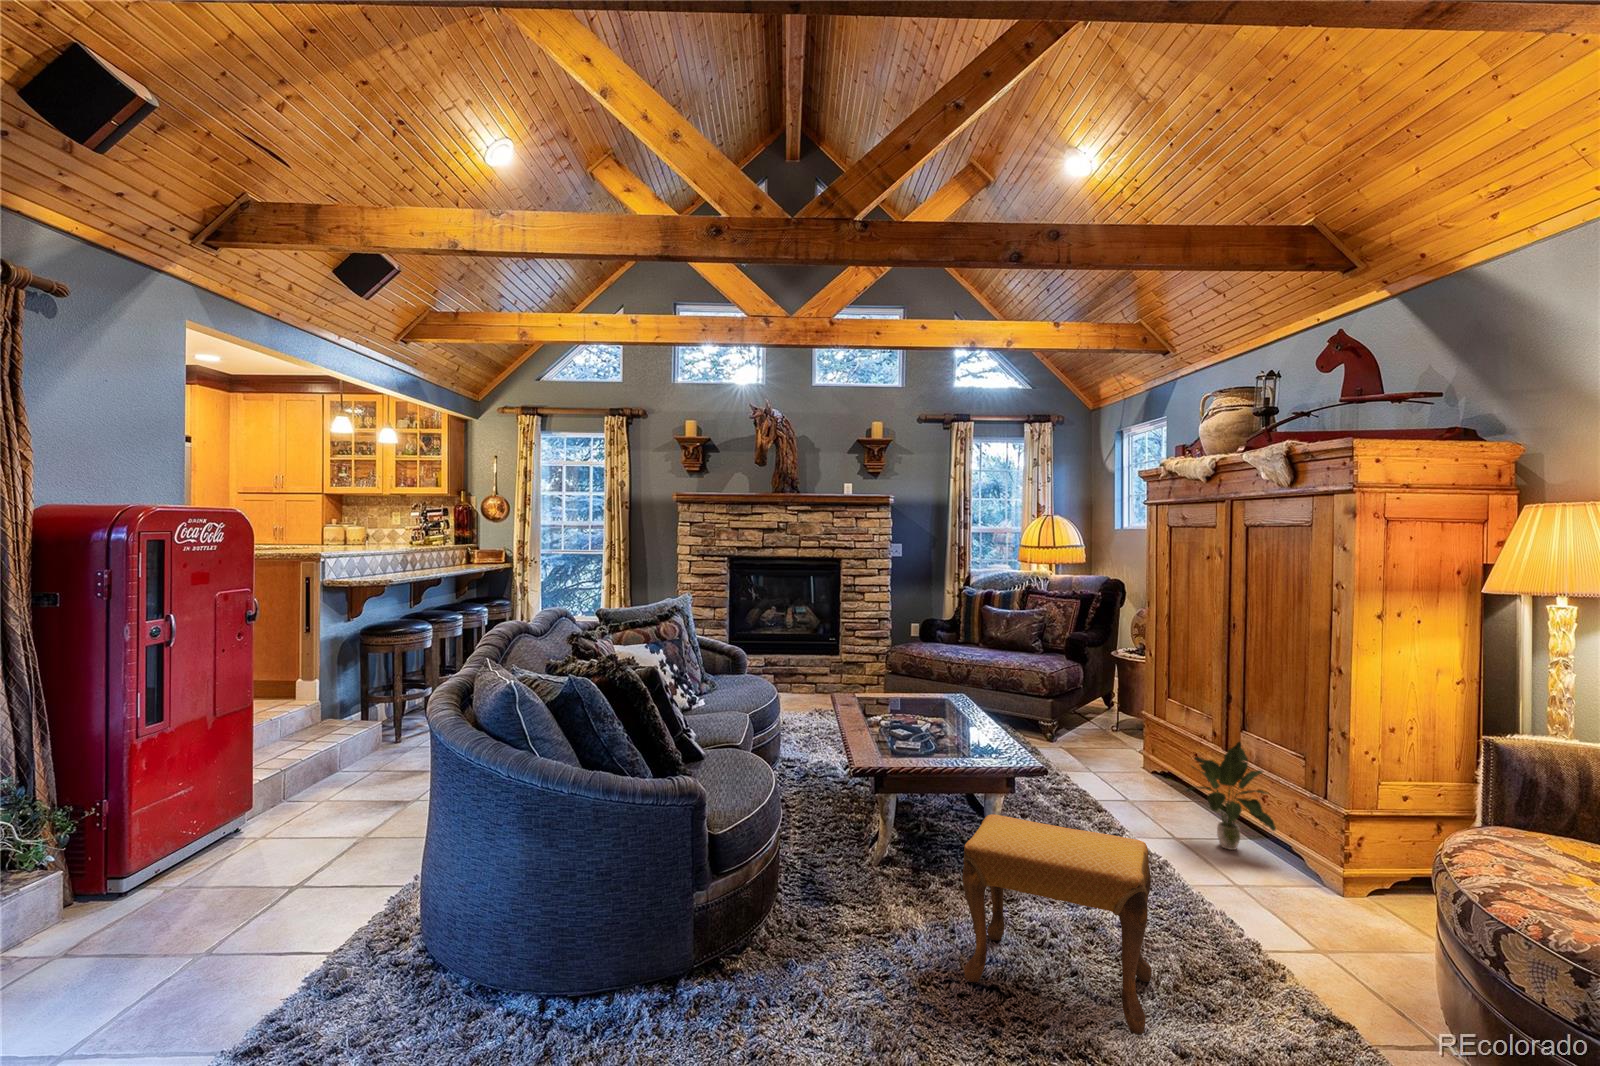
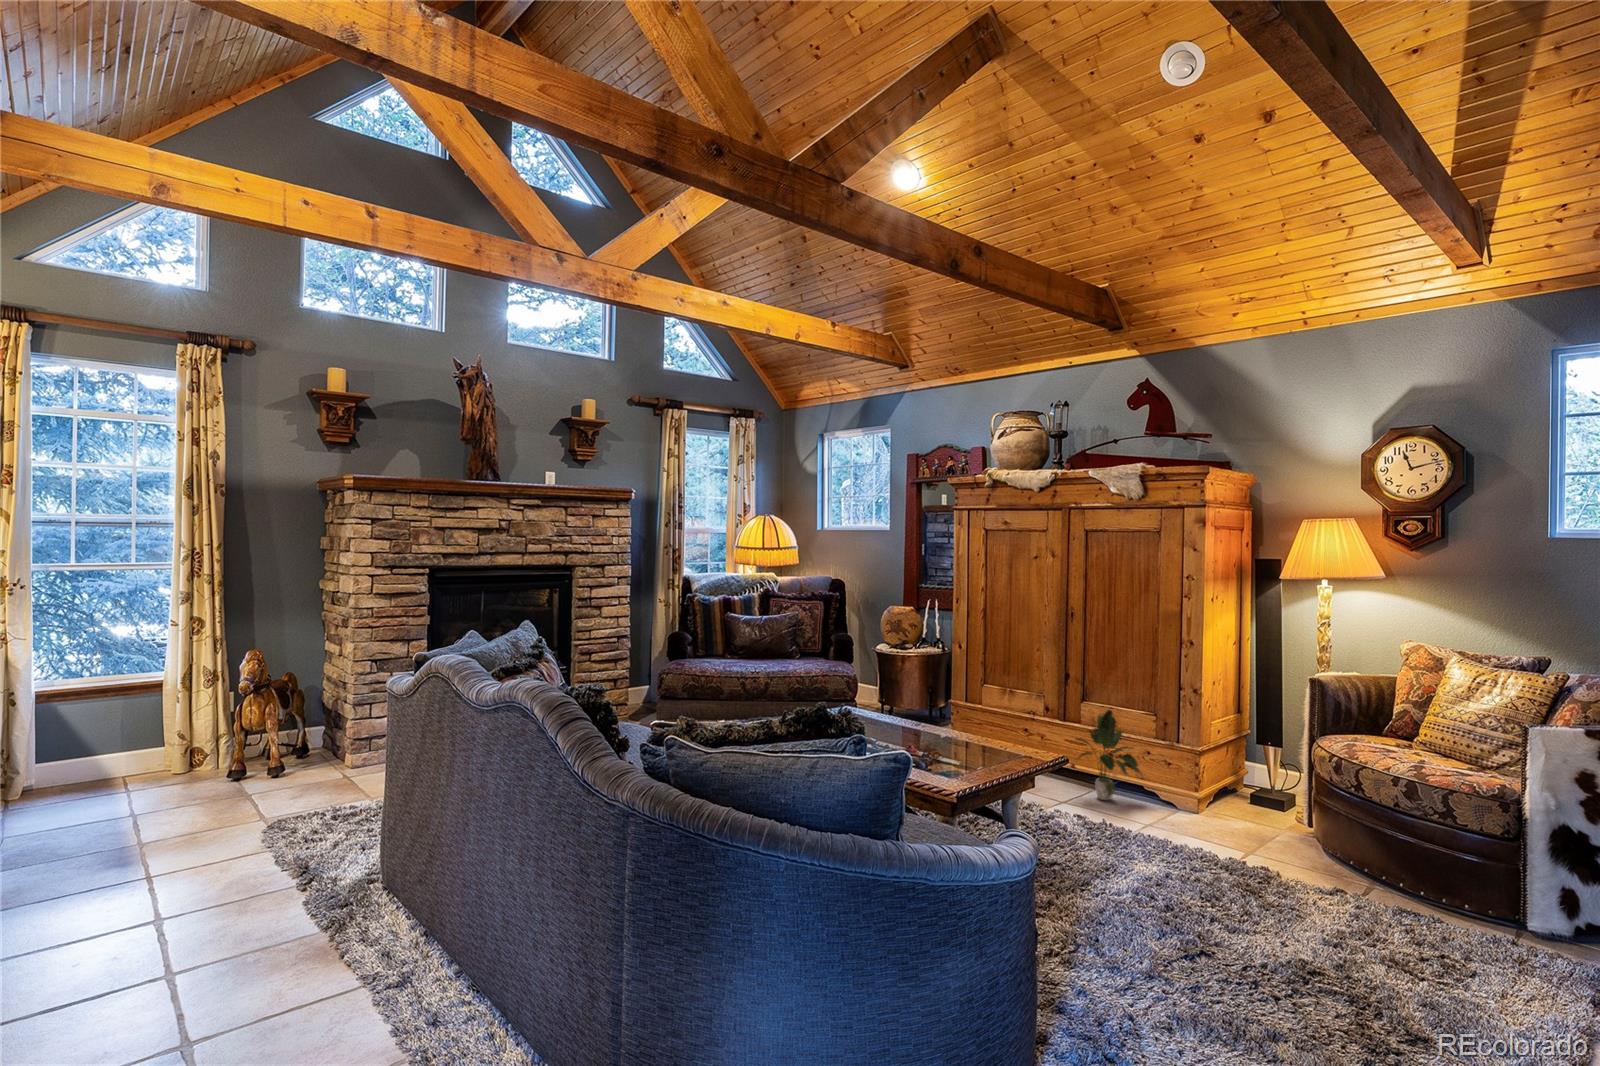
footstool: present [963,814,1152,1035] -> none [1127,798,1316,965]

